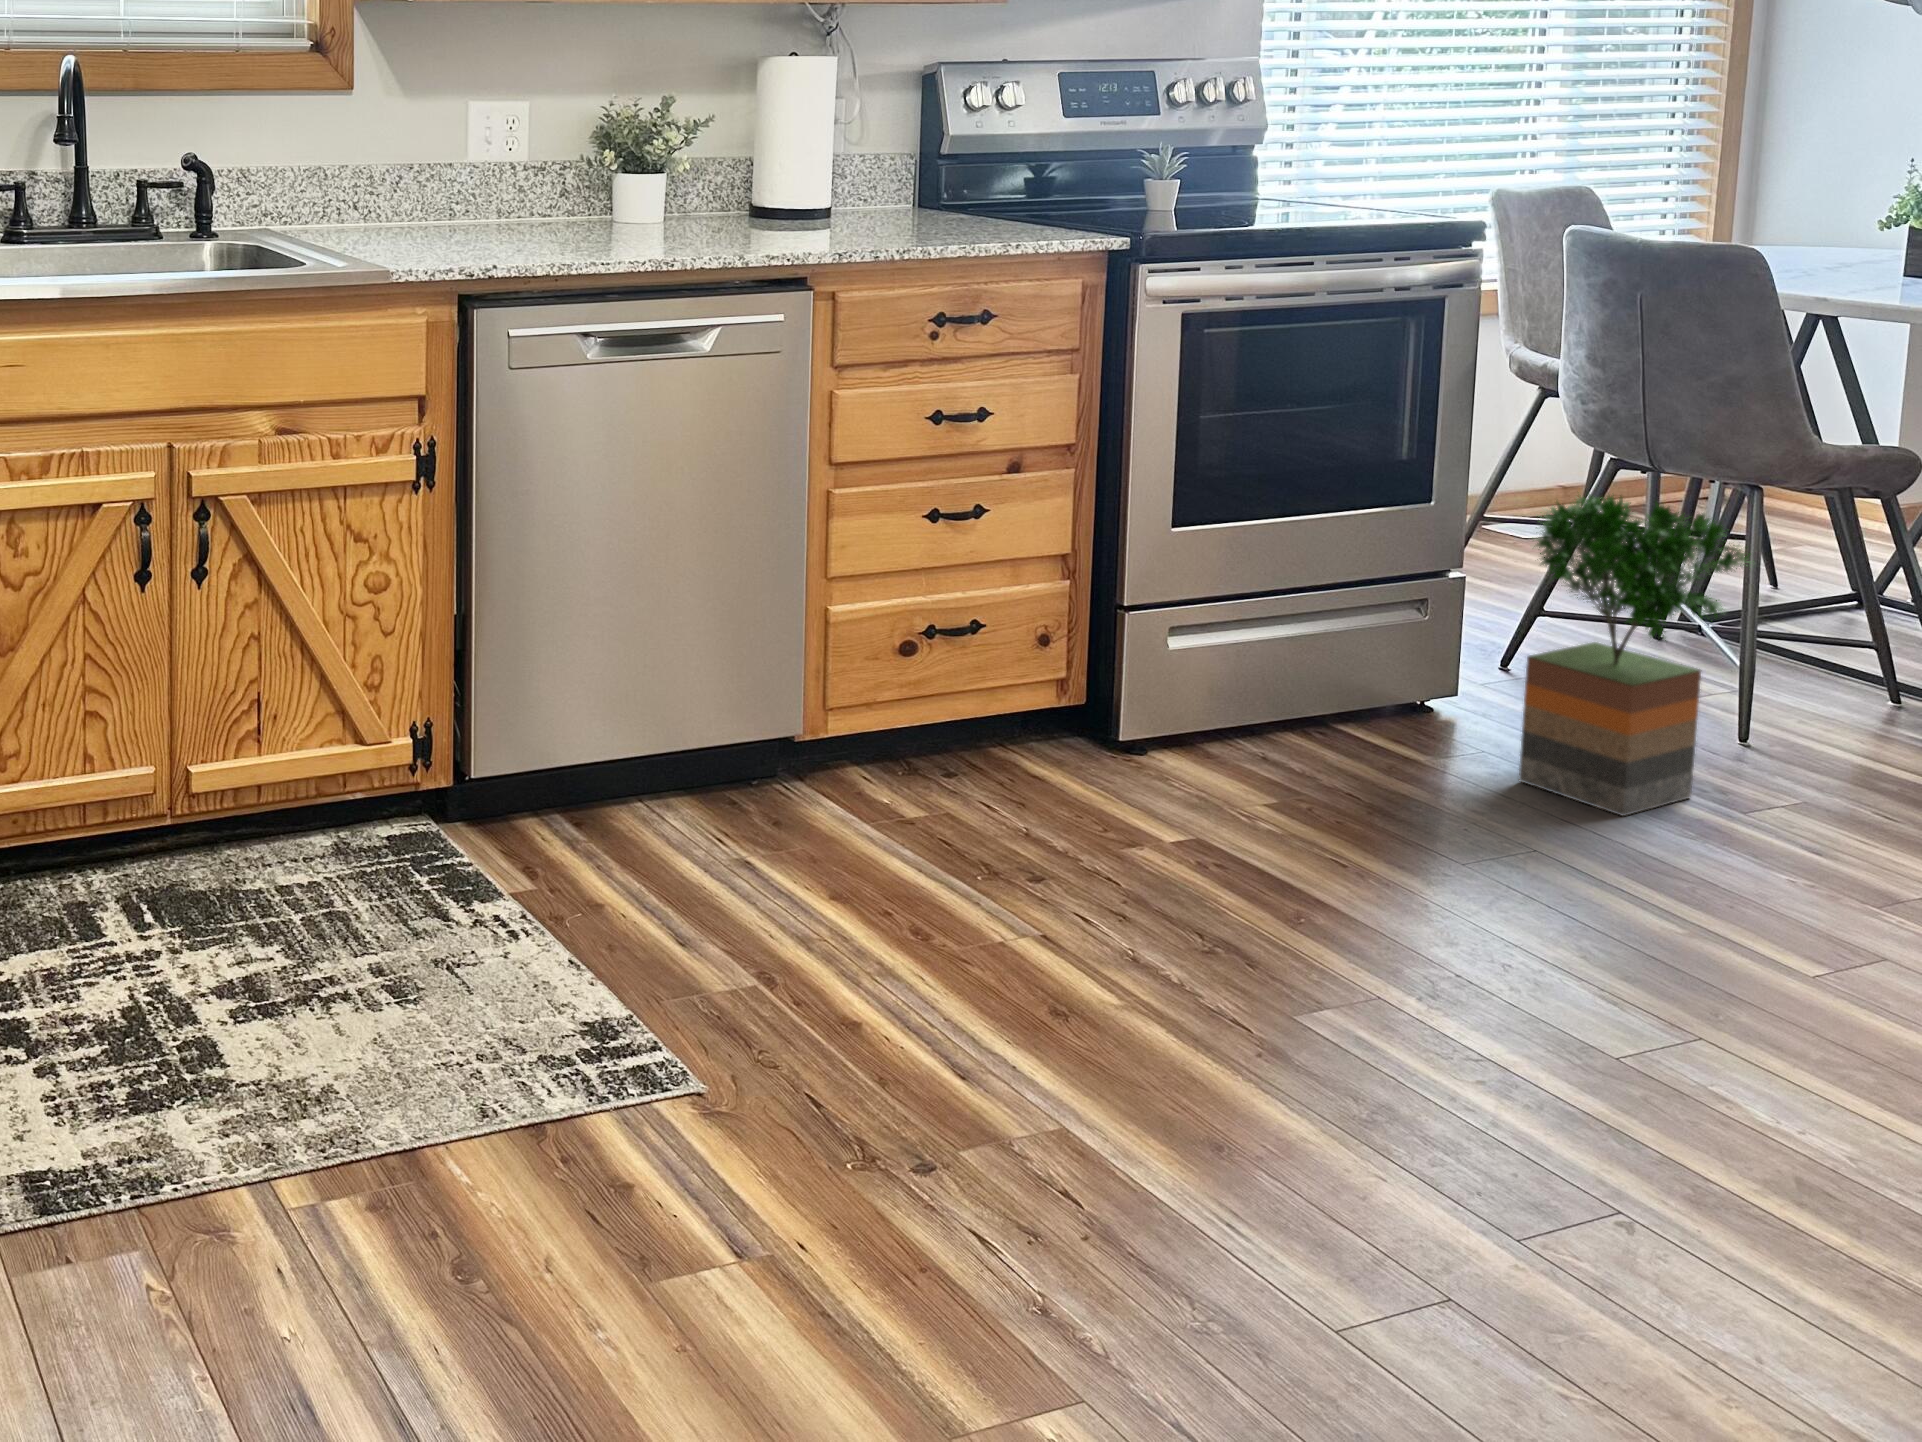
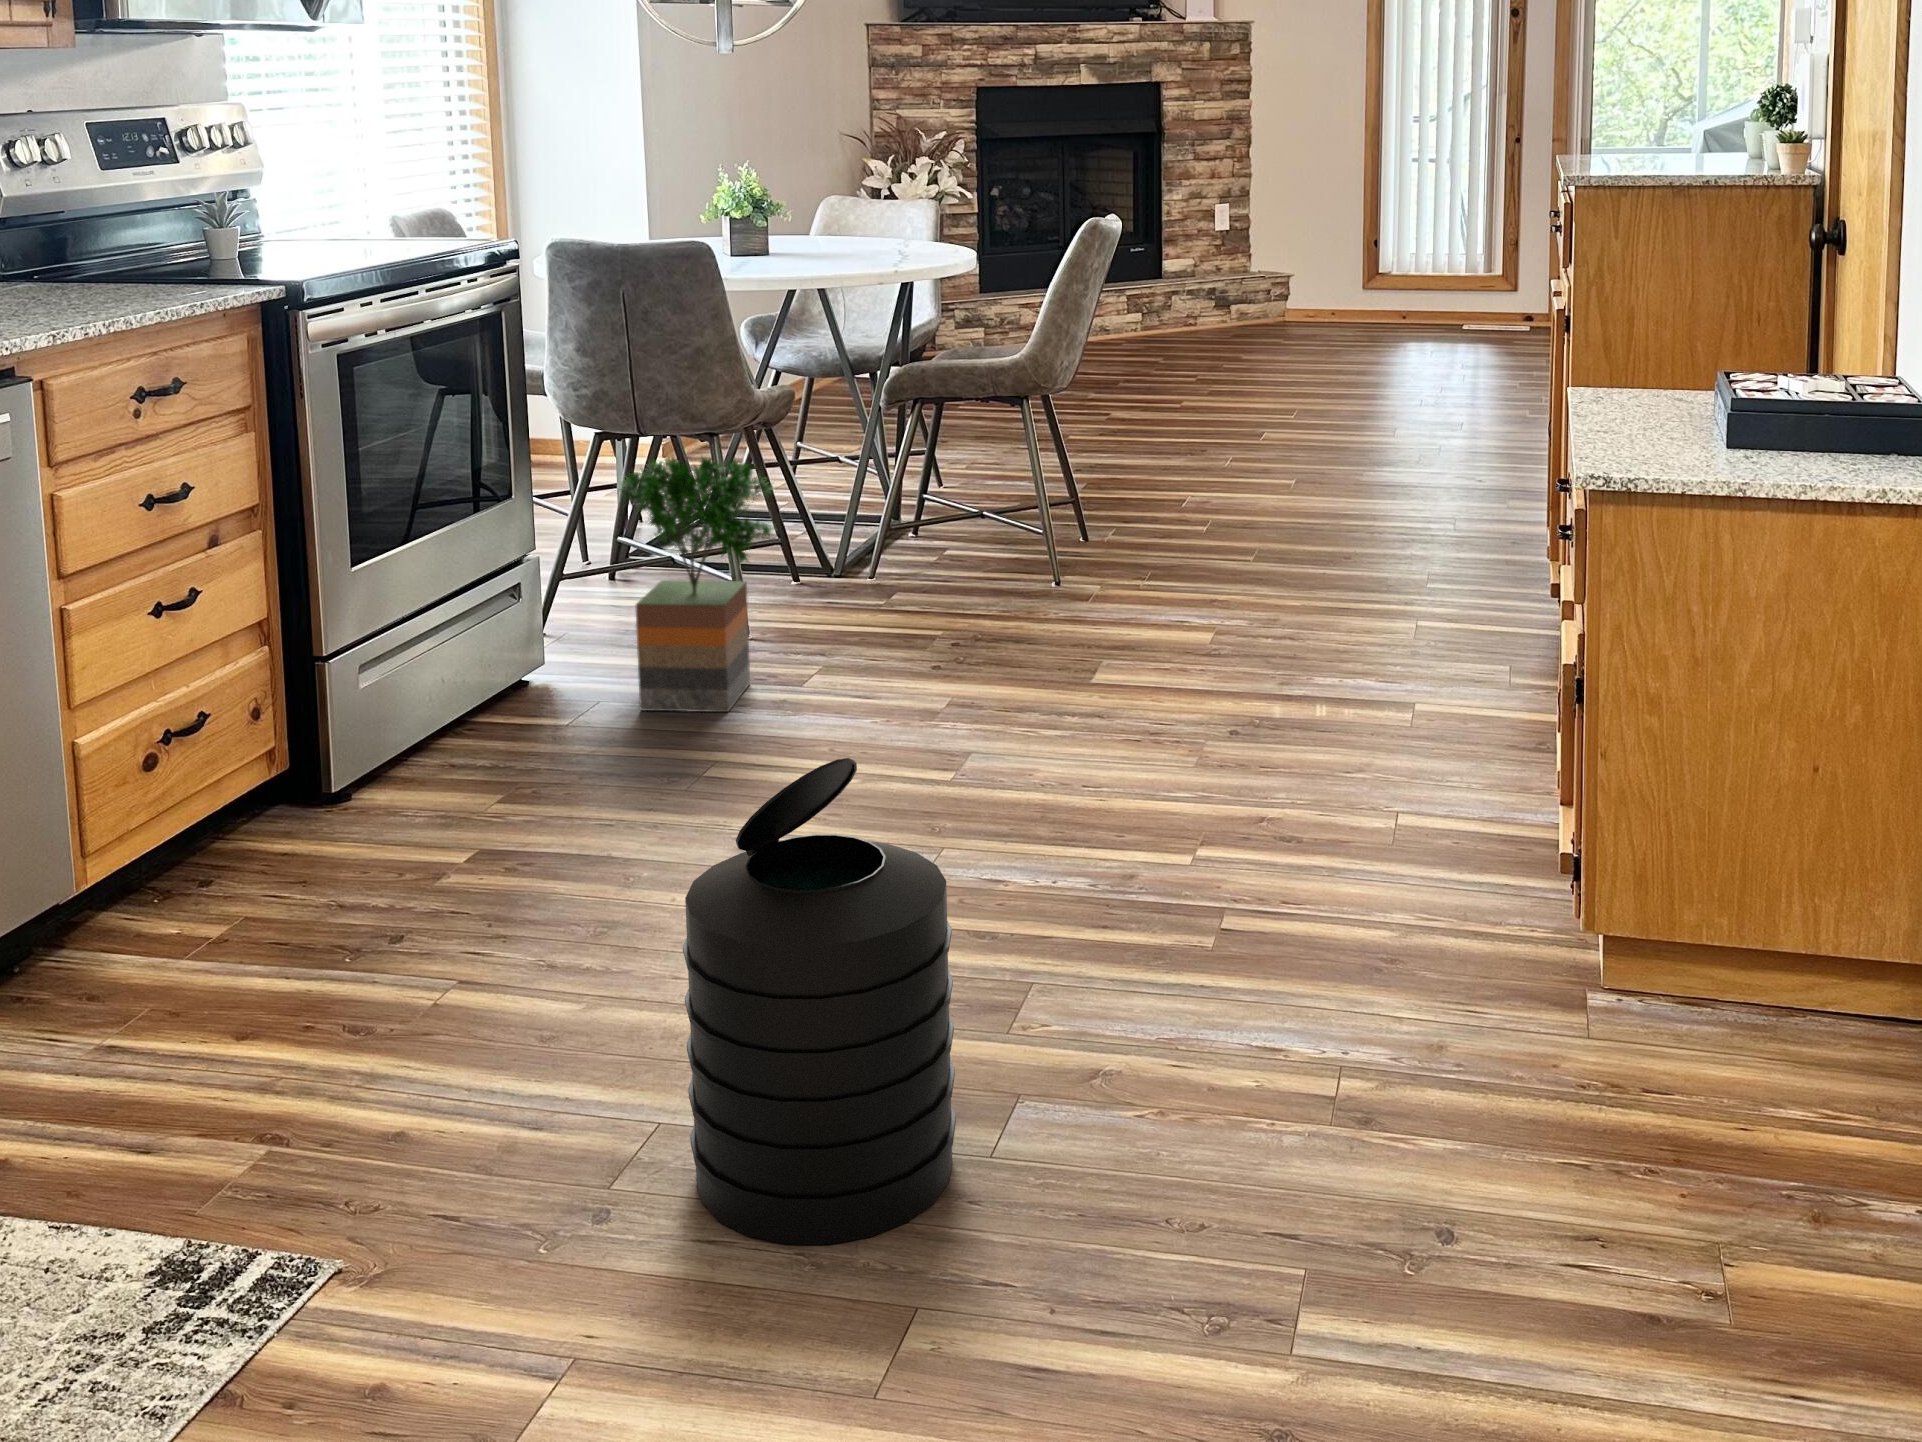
trash can: none [998,791,1331,1345] -> present [683,758,956,1244]

